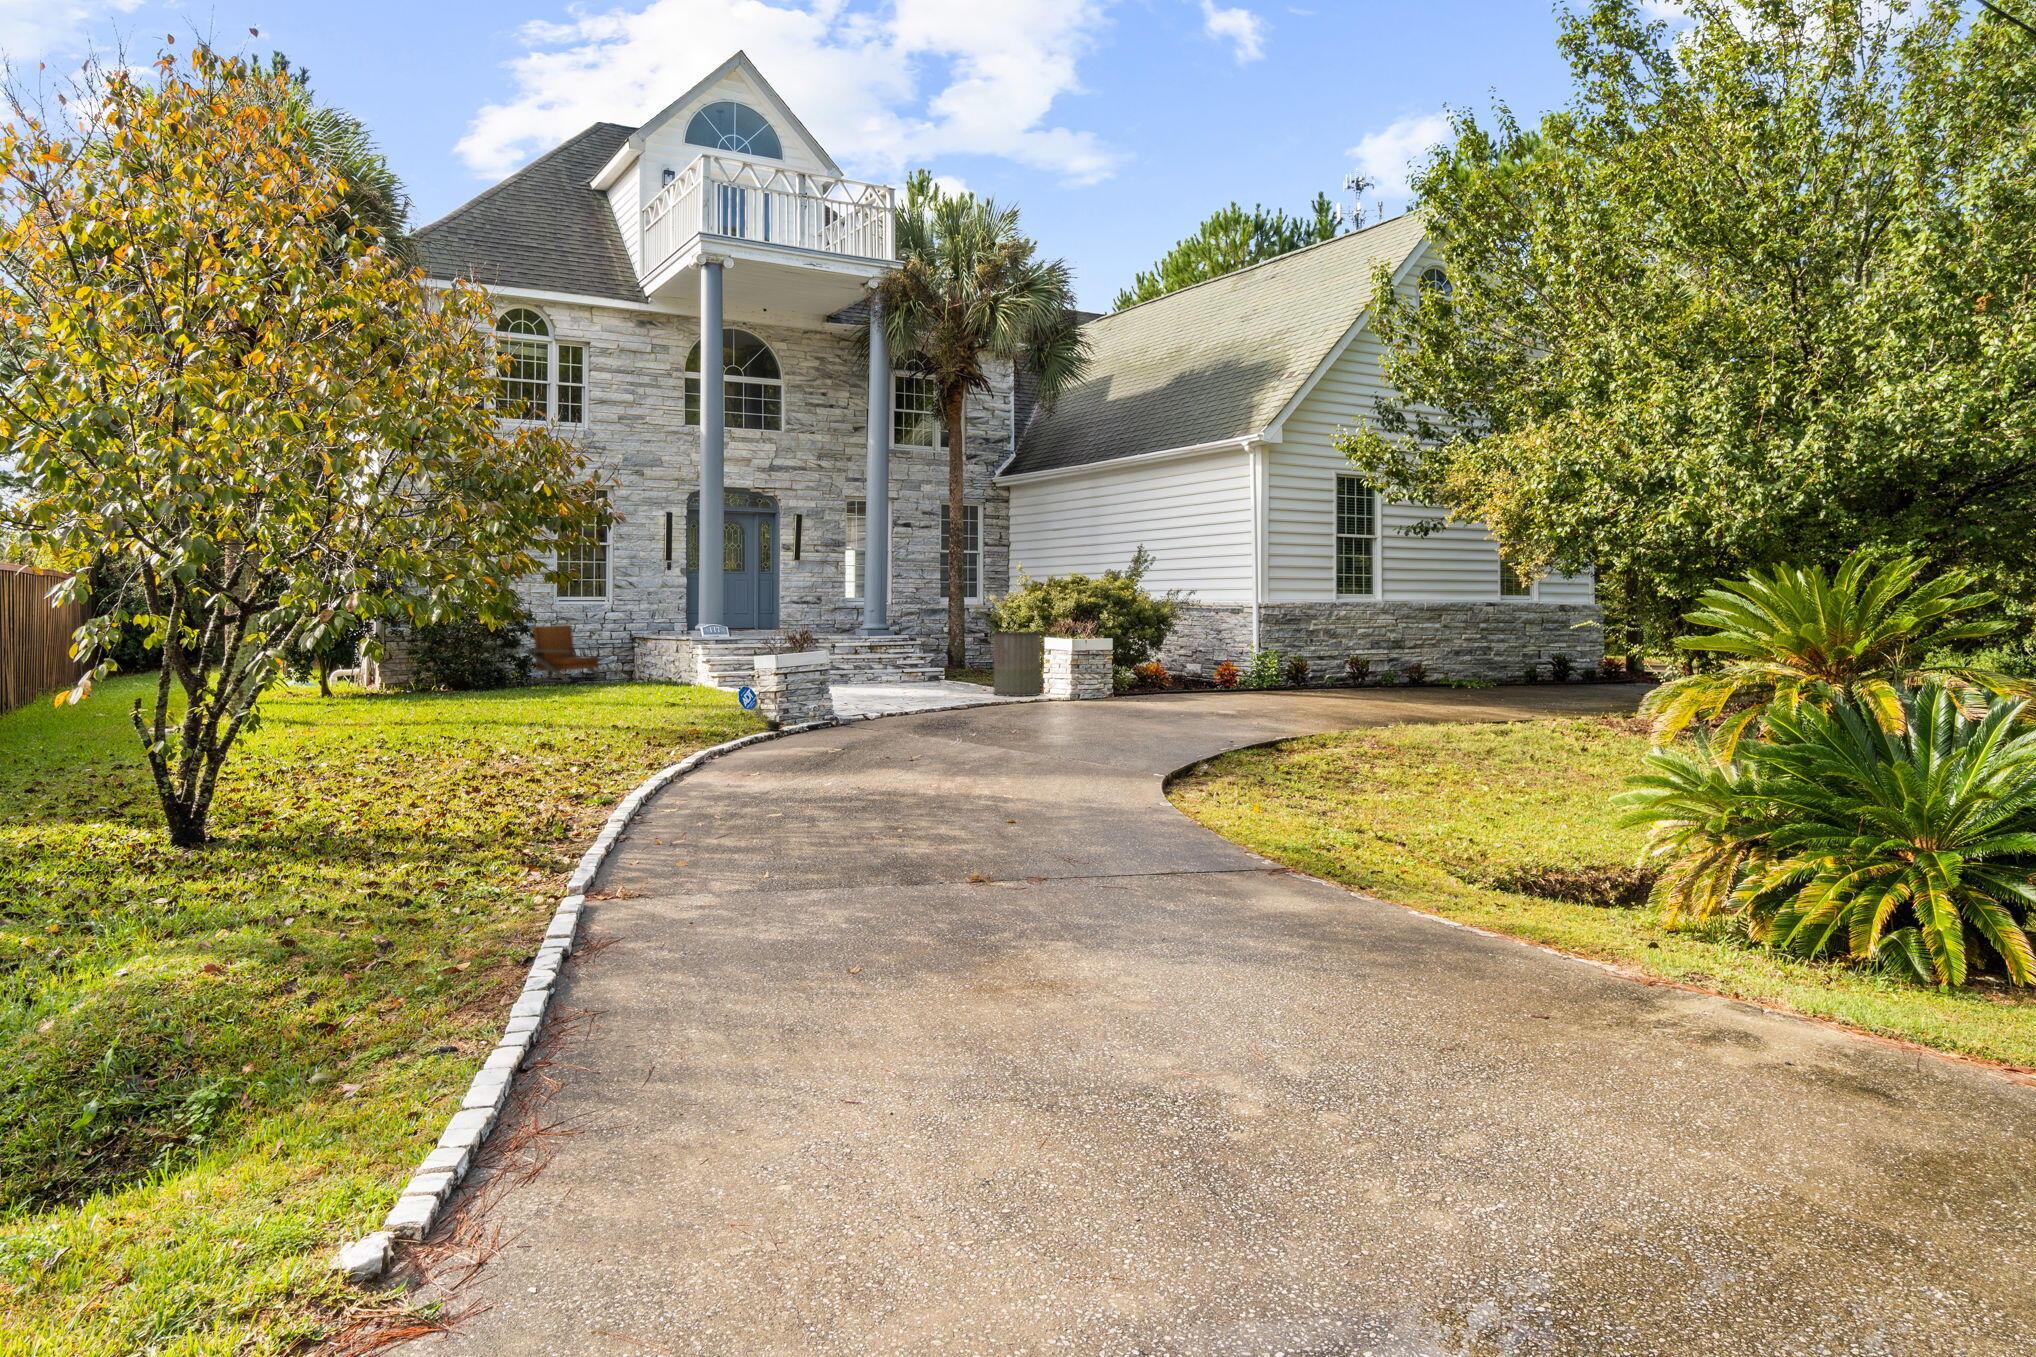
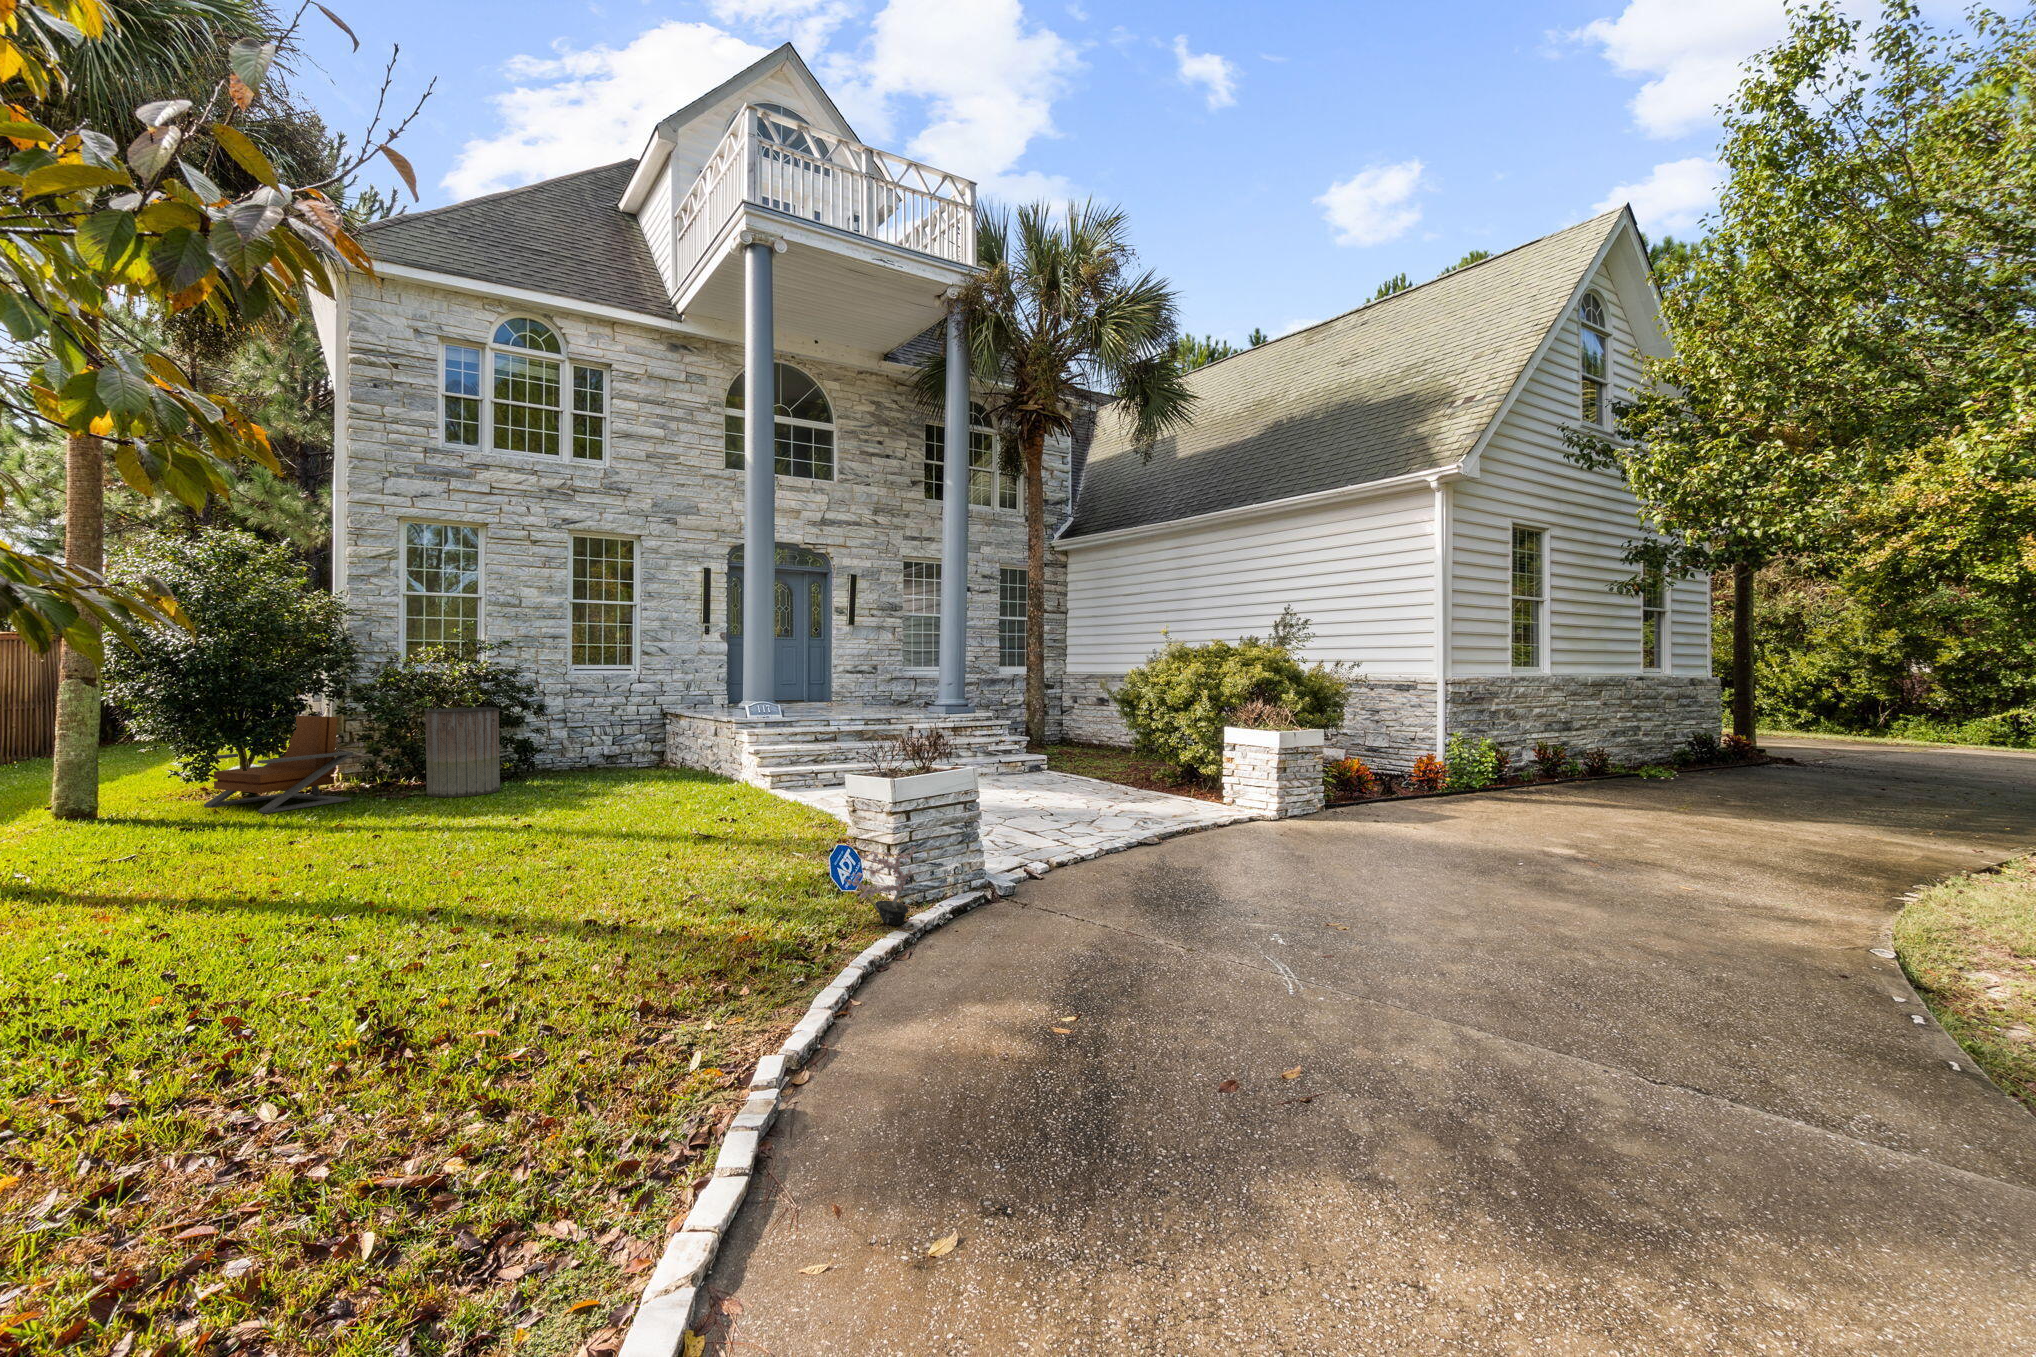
lounge chair: present [526,625,604,682] -> present [204,716,353,813]
trash can: present [994,632,1040,696] -> present [425,707,500,797]

